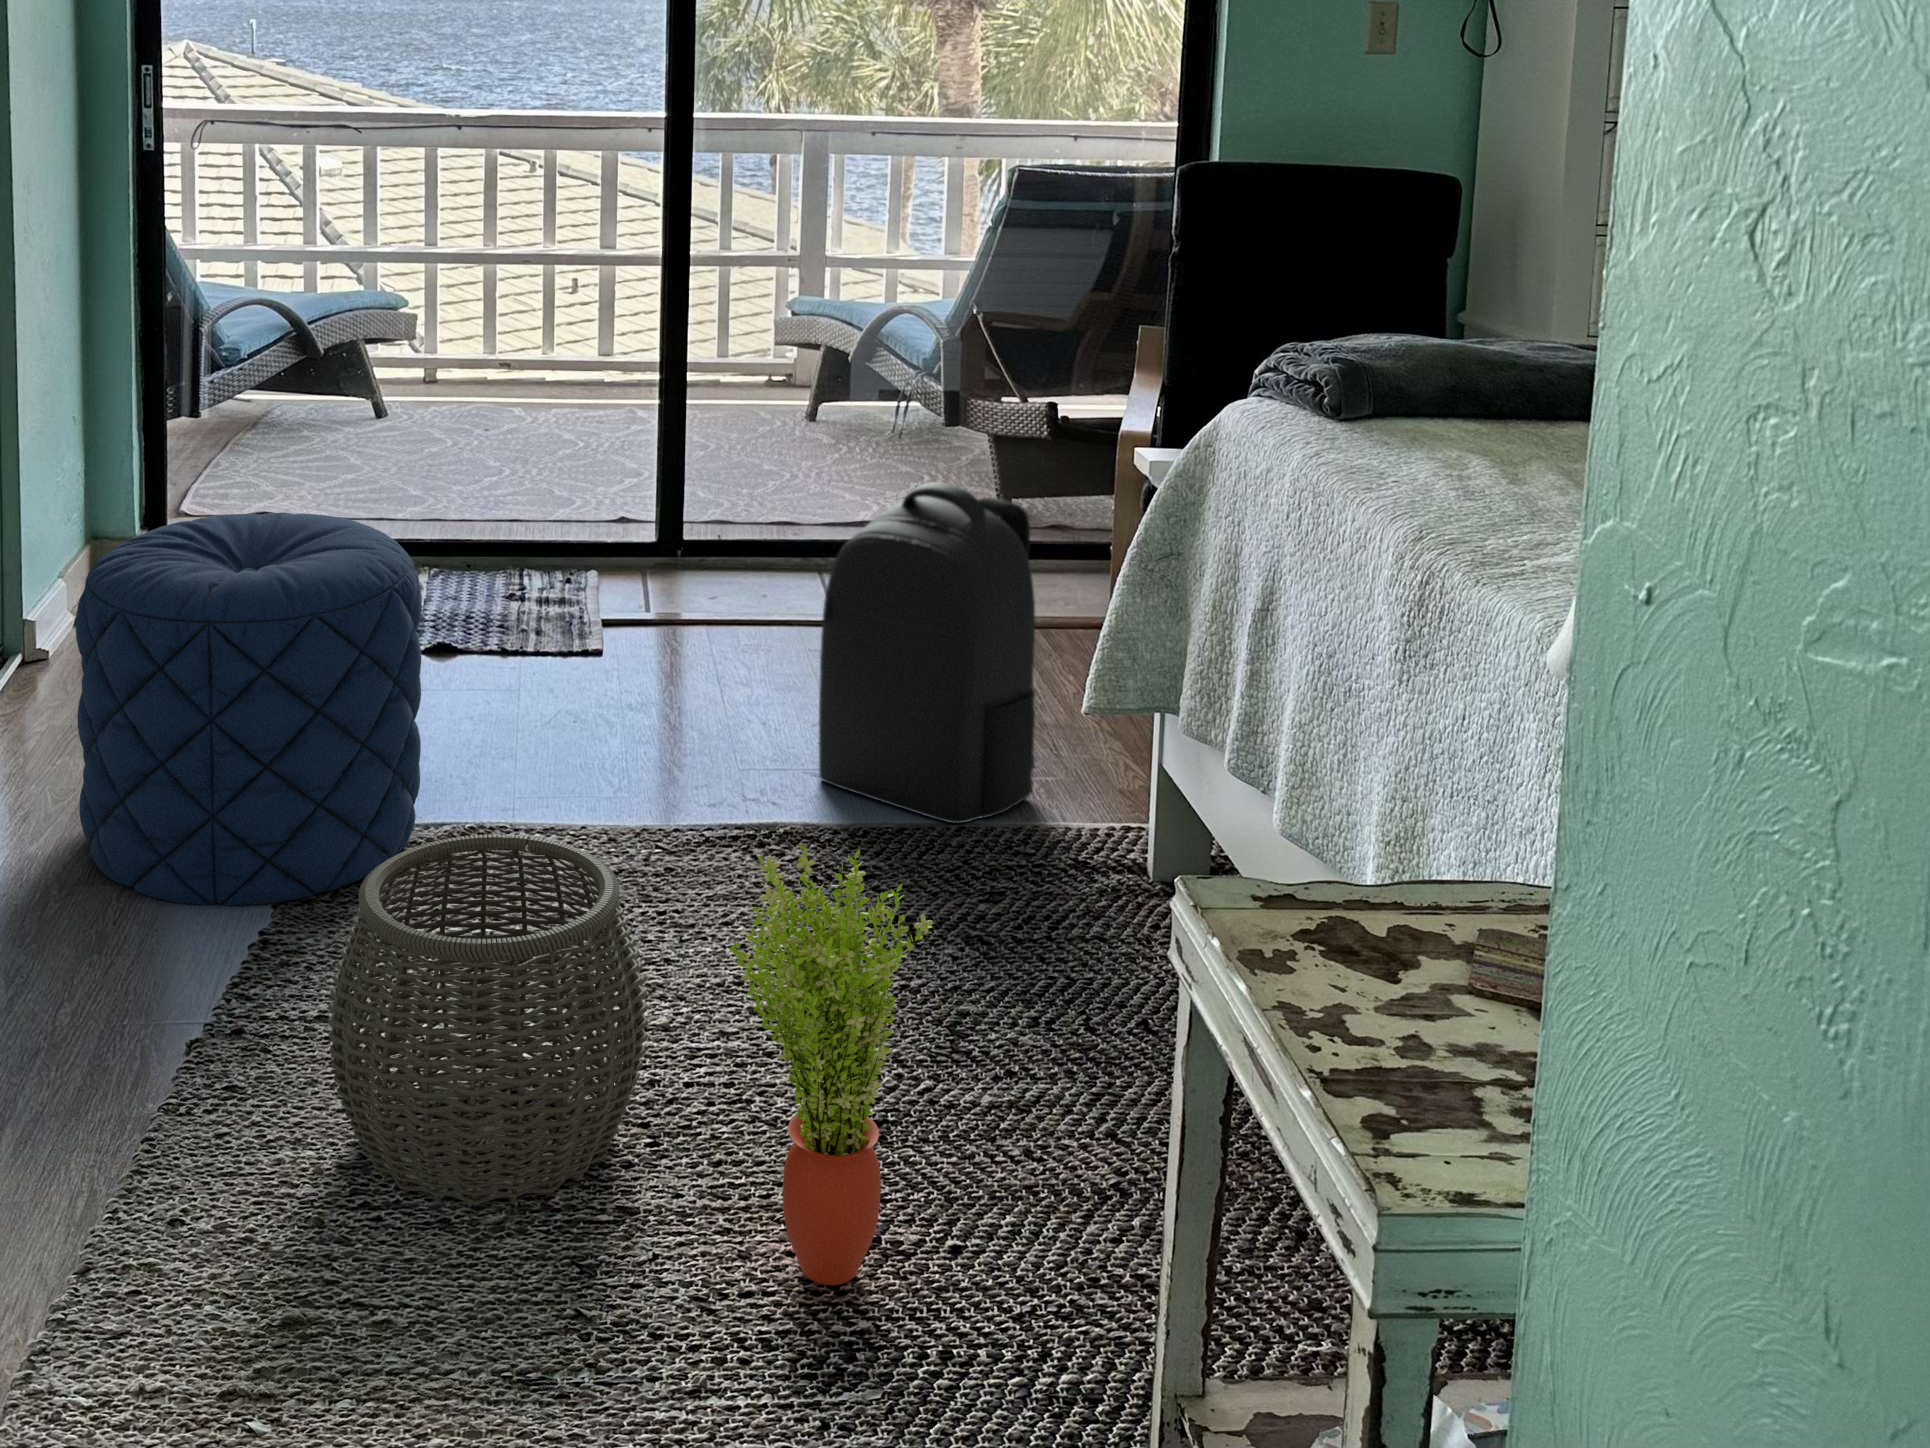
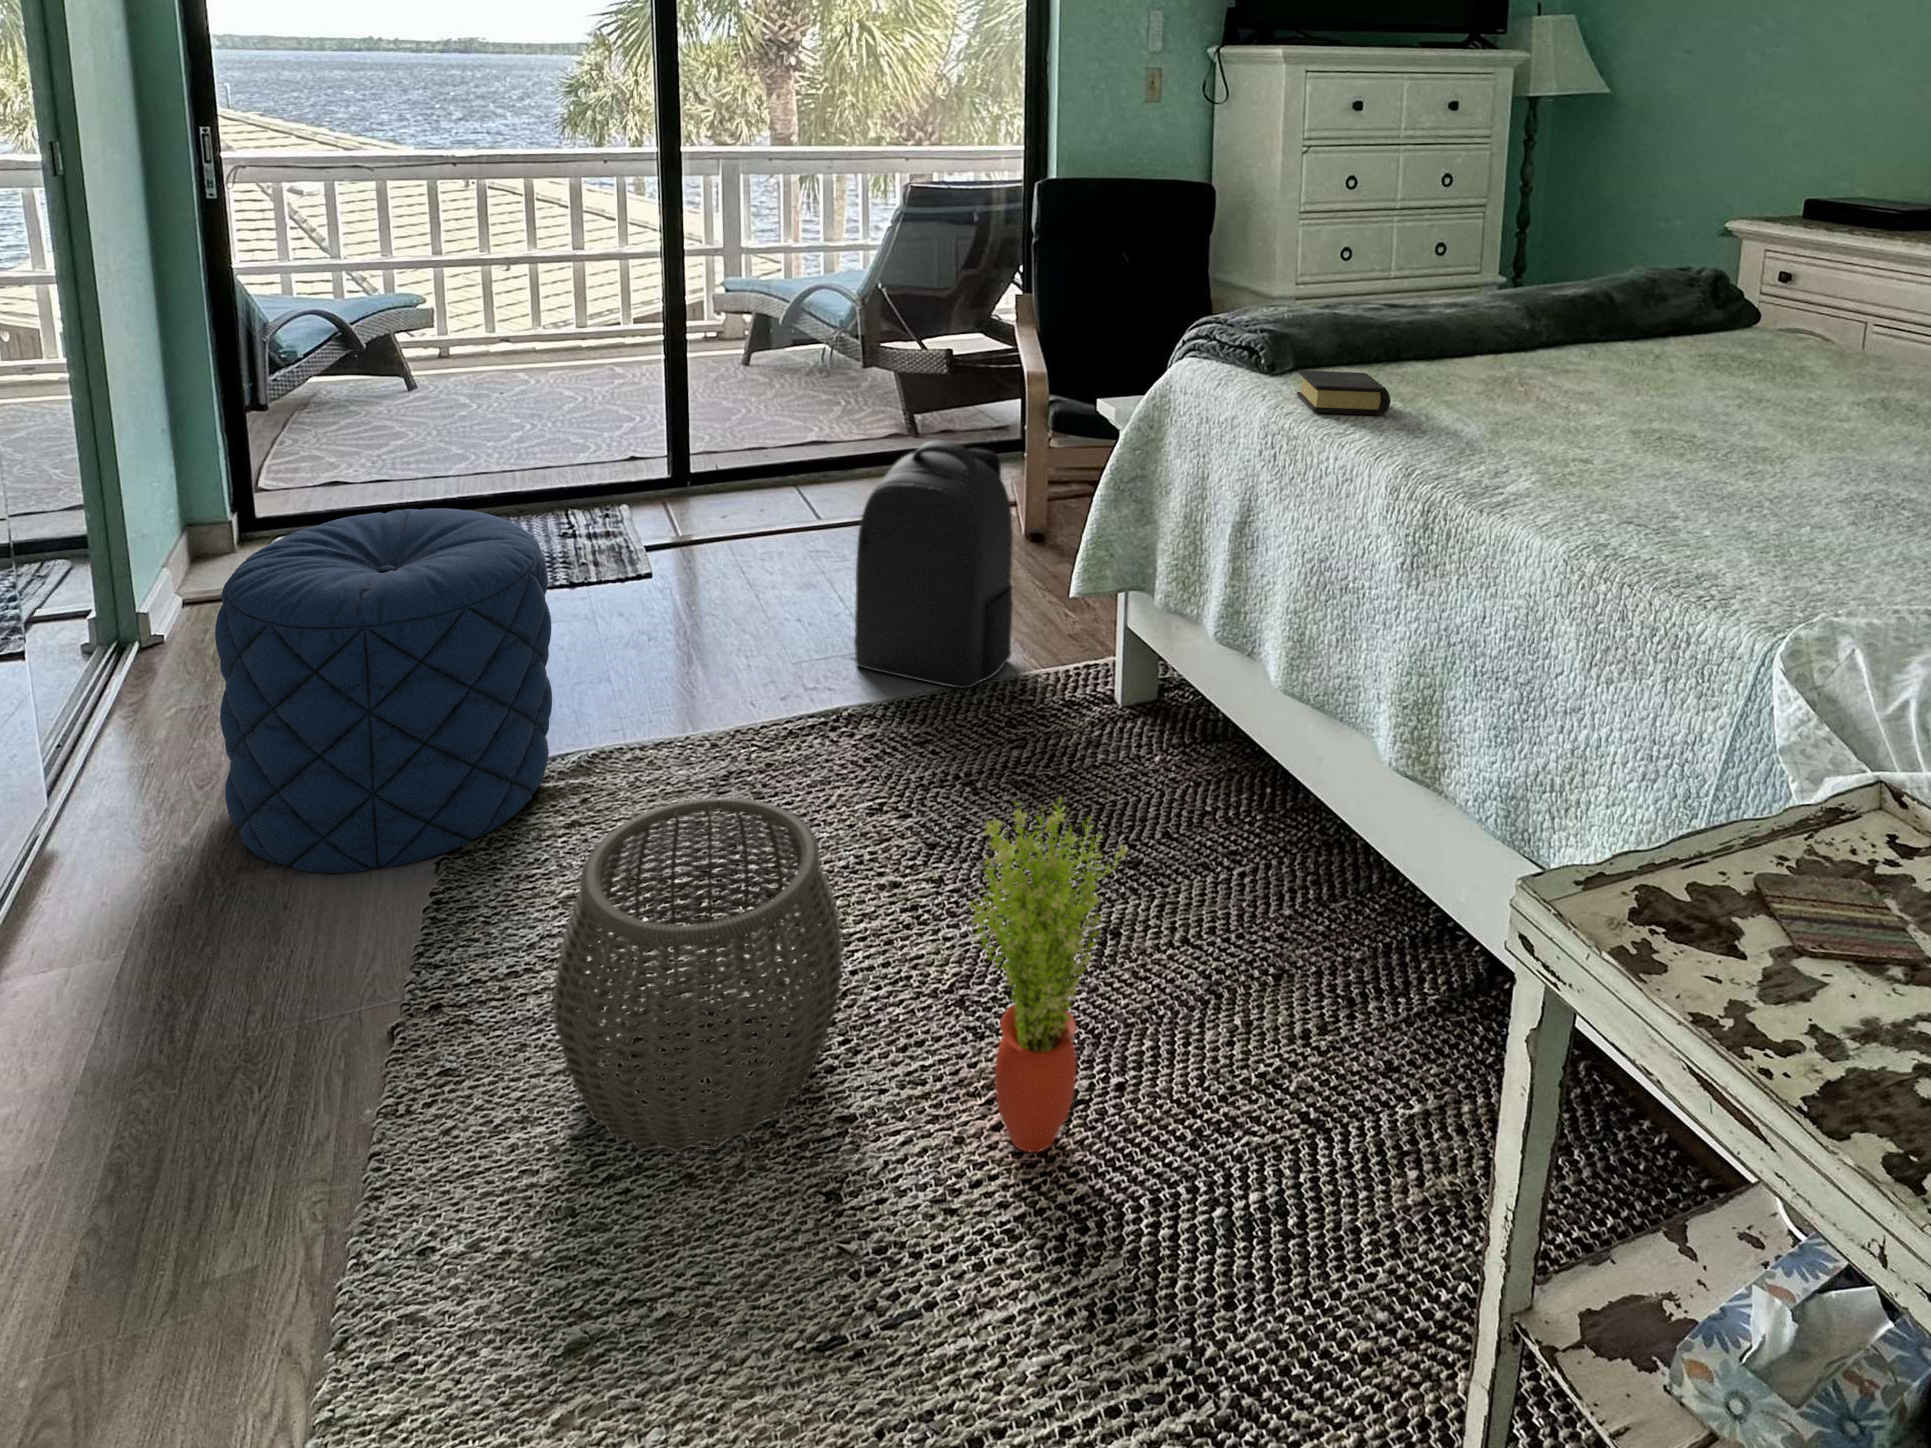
book: none [1399,395,1523,462] -> present [1297,370,1391,415]

